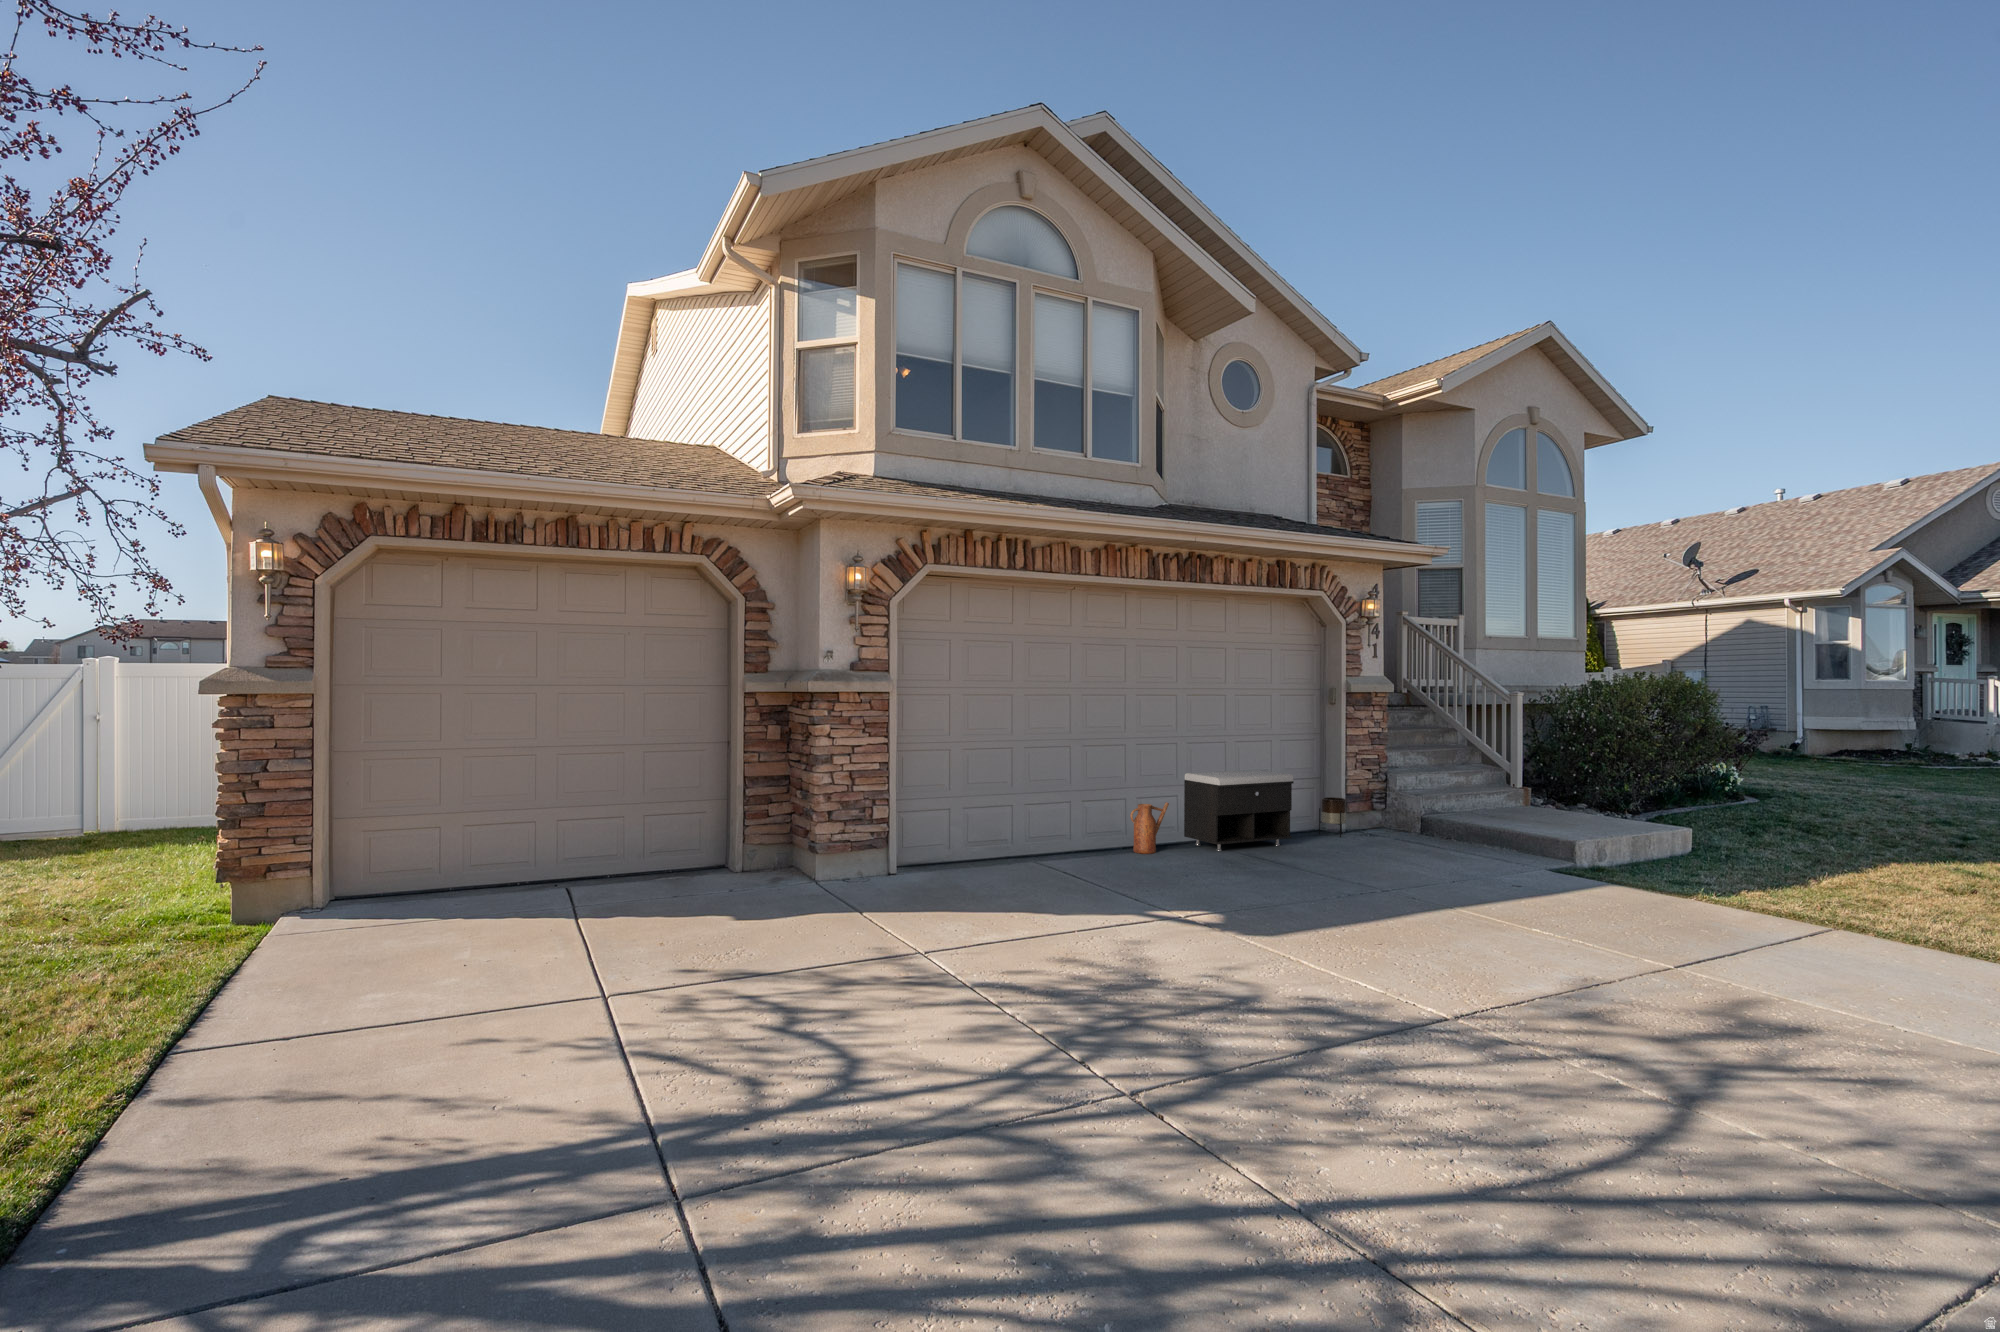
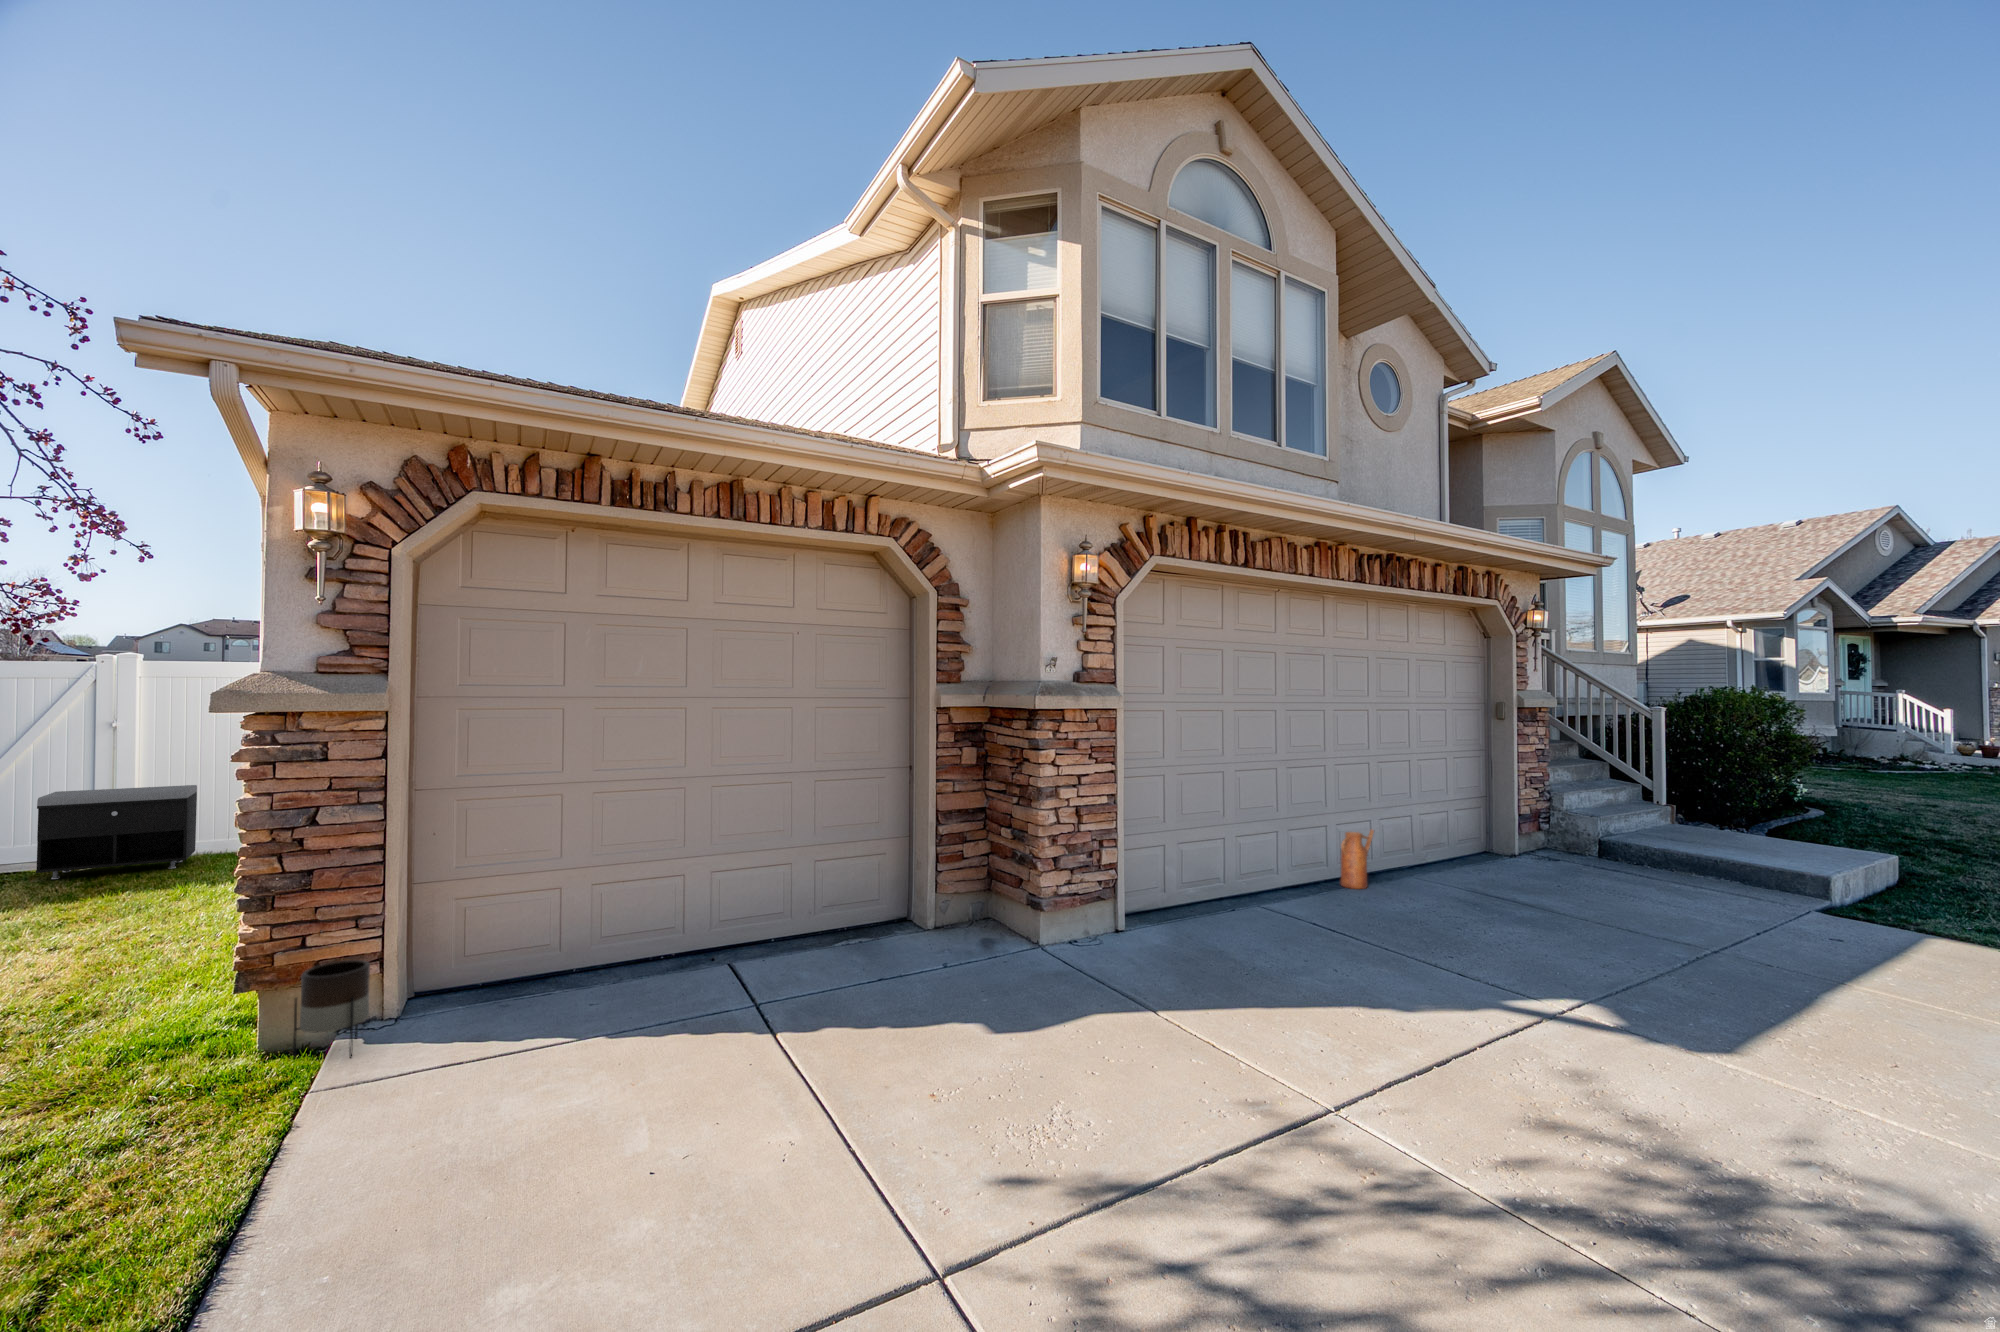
storage bench: present [1184,770,1294,851] -> present [36,785,197,879]
planter: present [1319,797,1346,837] -> present [293,960,370,1058]

